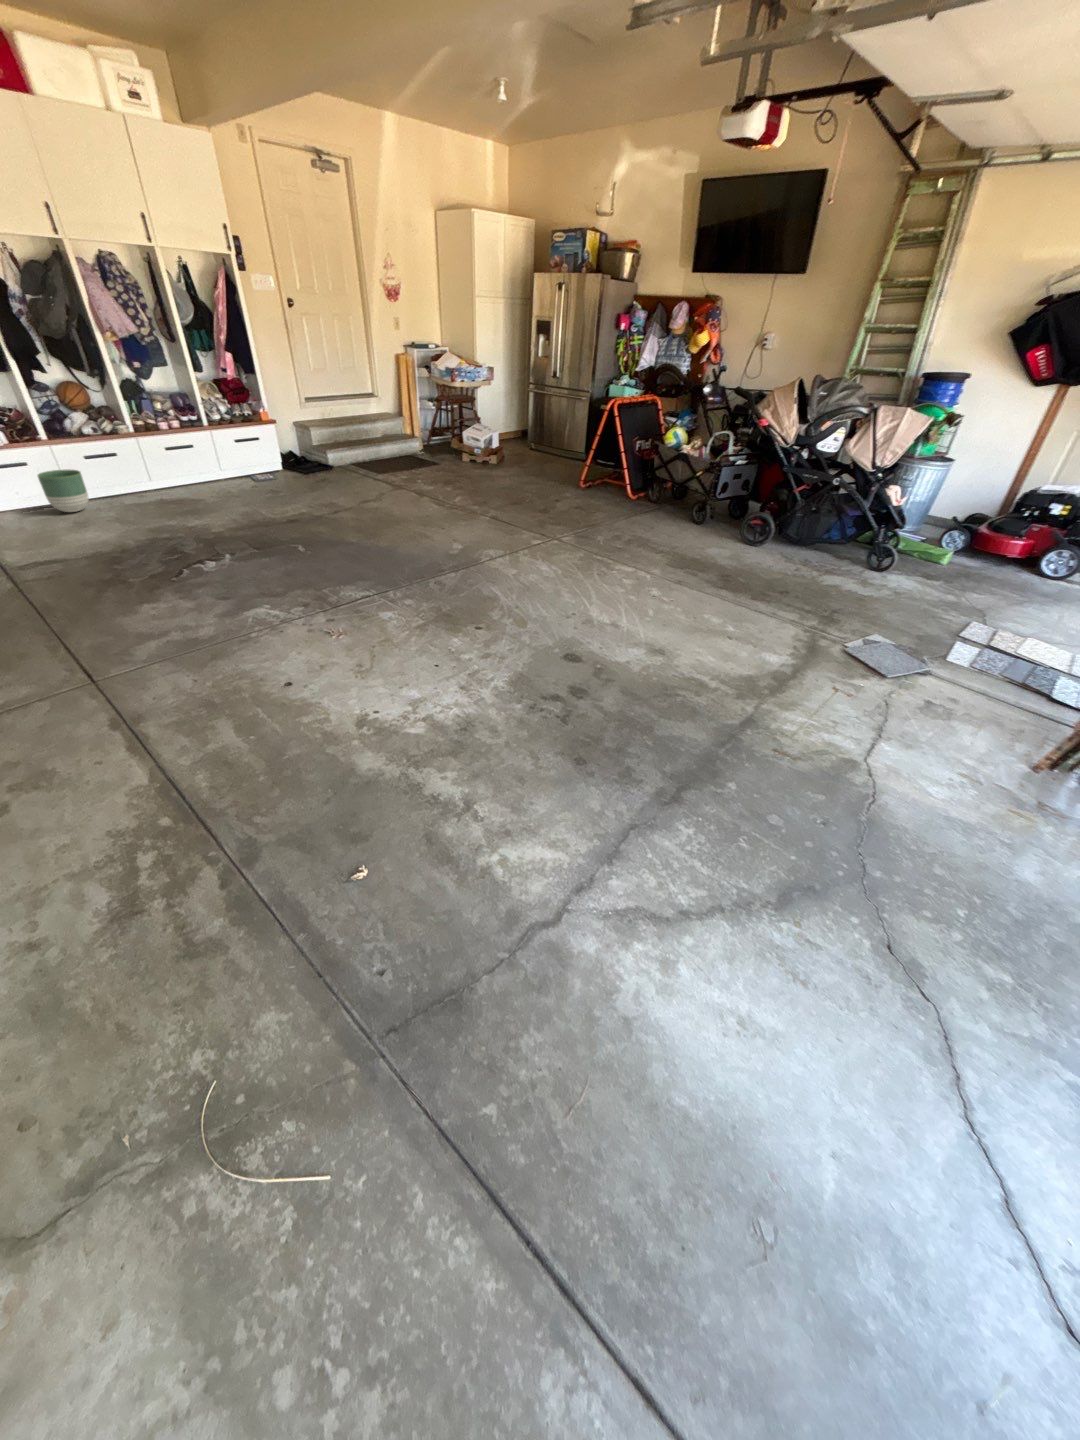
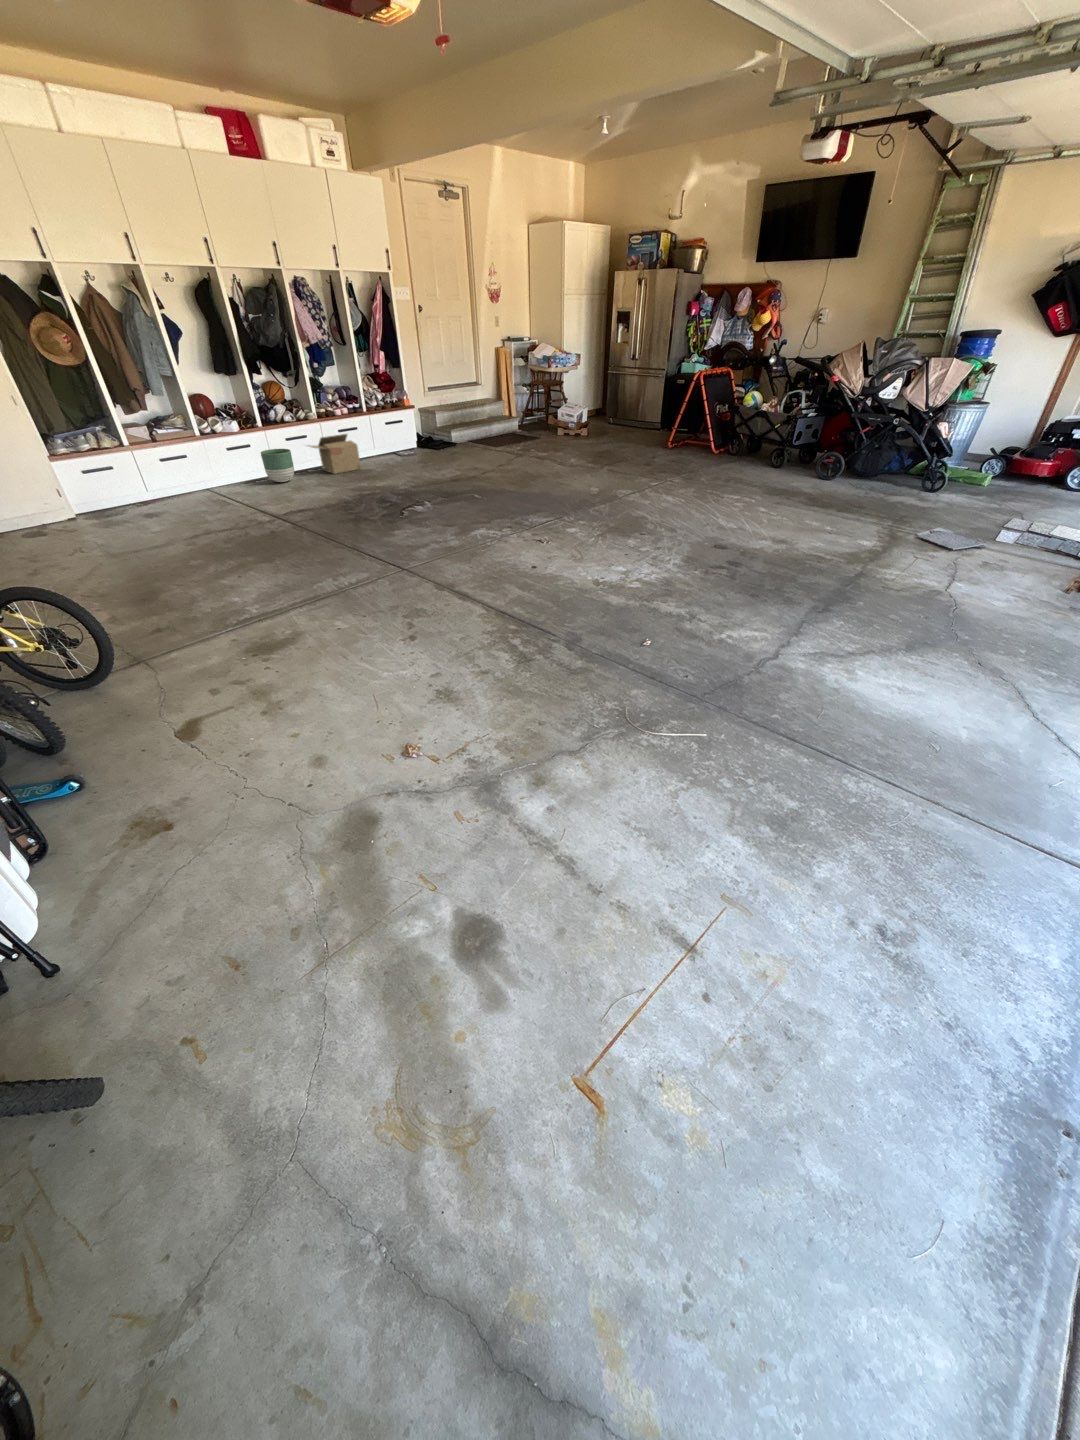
cardboard box: none [108,453,189,503] -> present [309,434,361,474]

